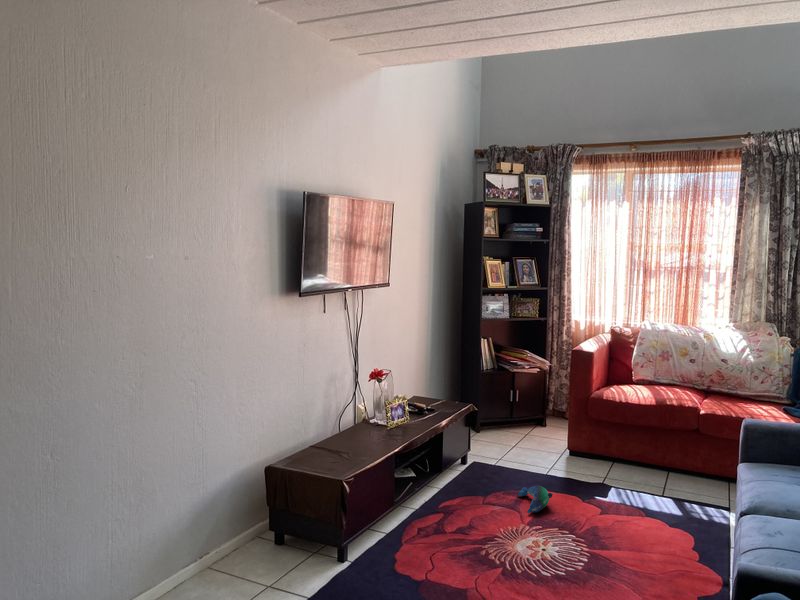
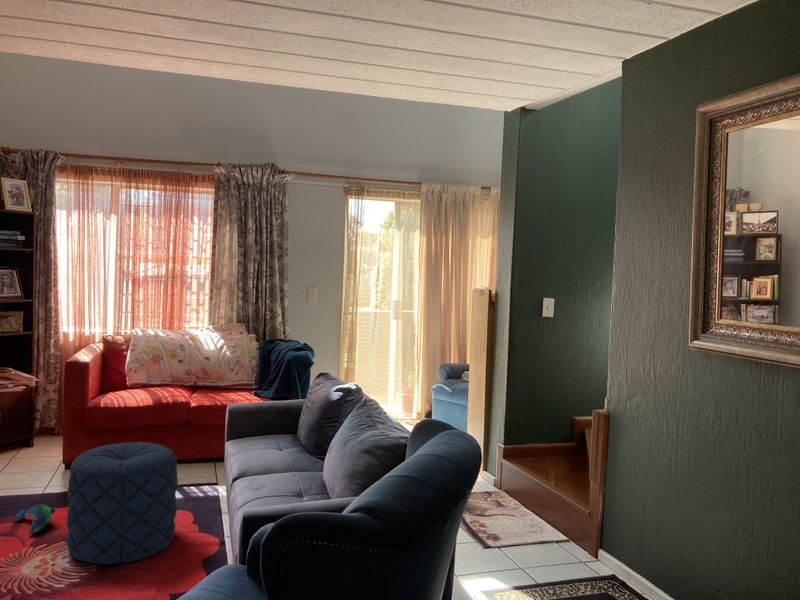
pouf: none [557,441,673,572] -> present [66,442,178,564]

